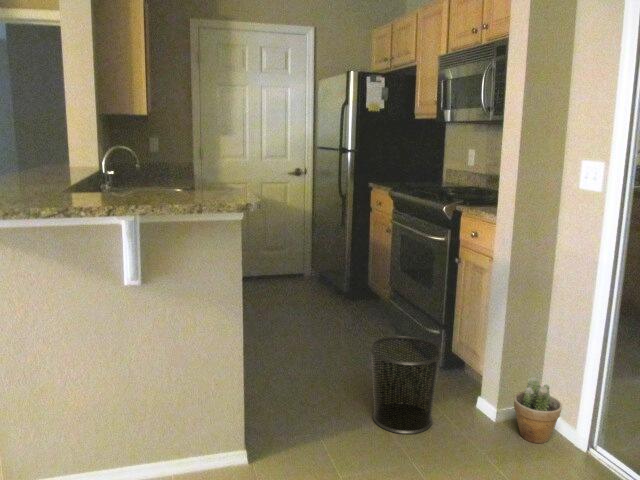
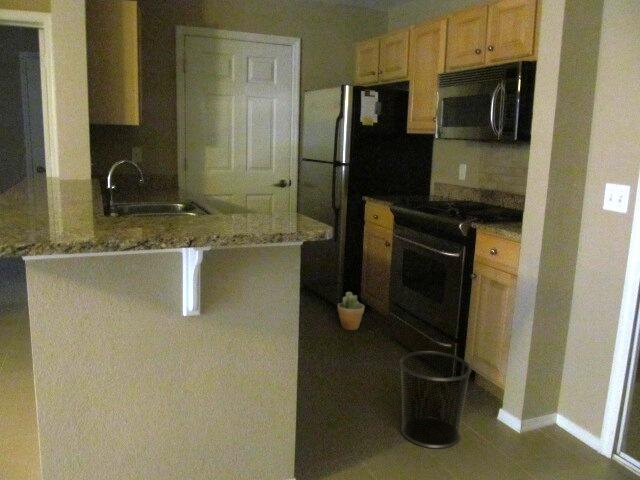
potted plant: present [514,377,562,443] -> present [338,292,364,330]

